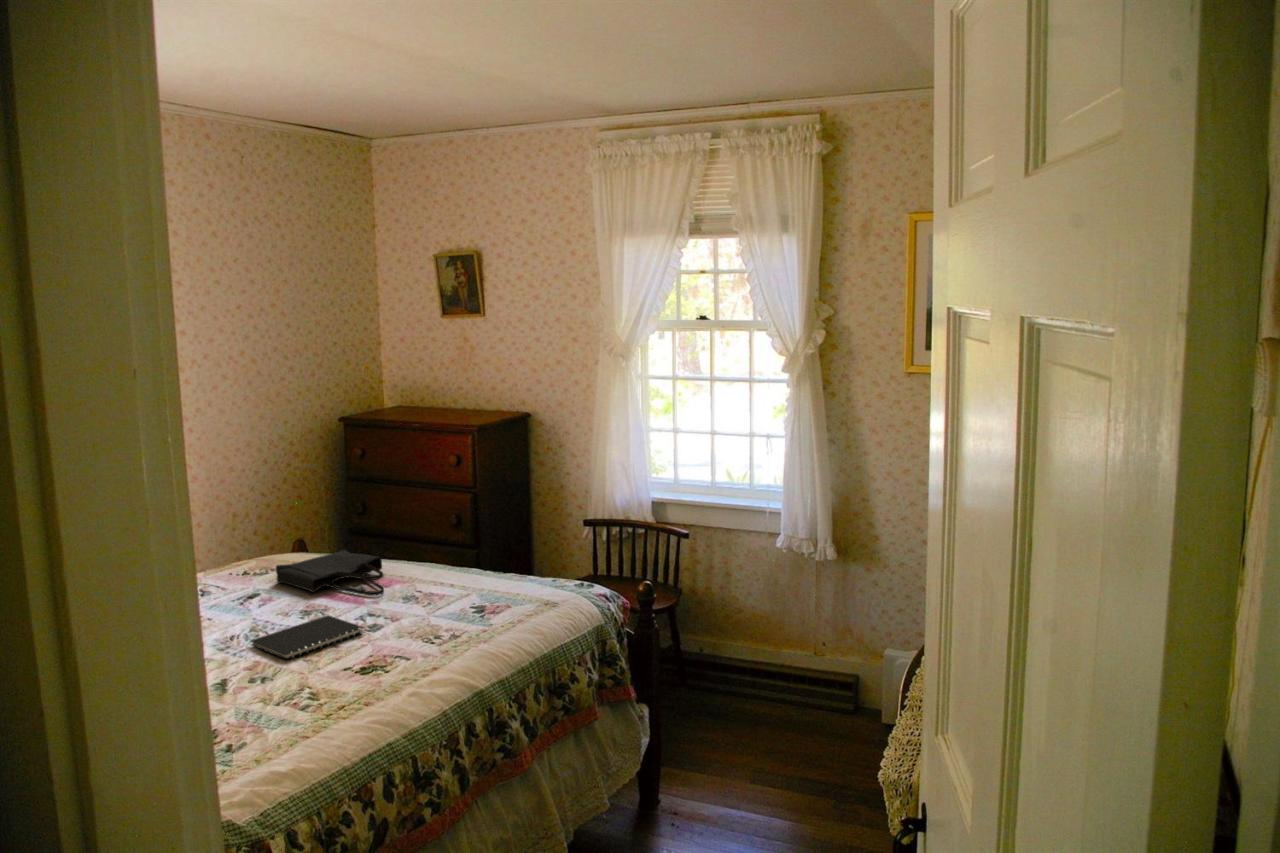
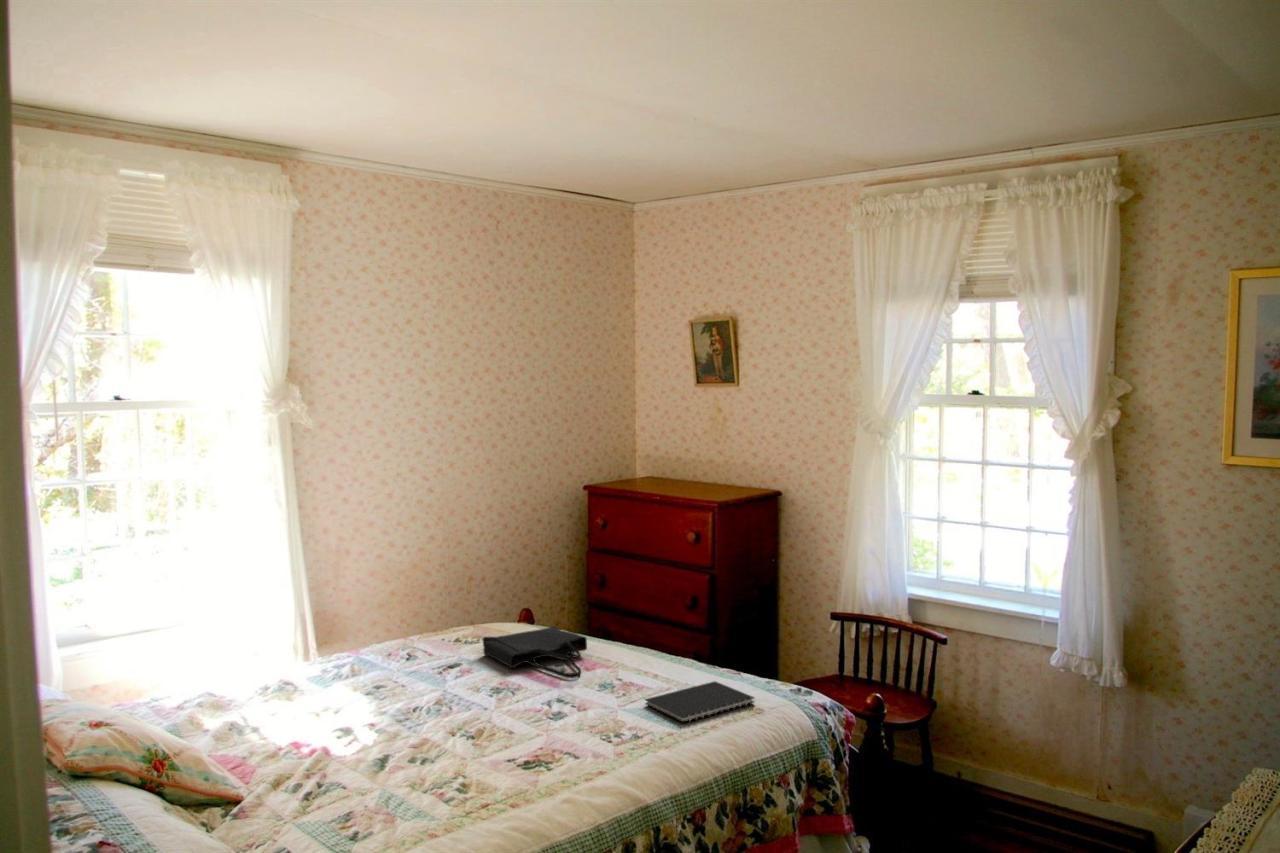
notebook: present [251,615,363,659] -> present [645,681,754,722]

